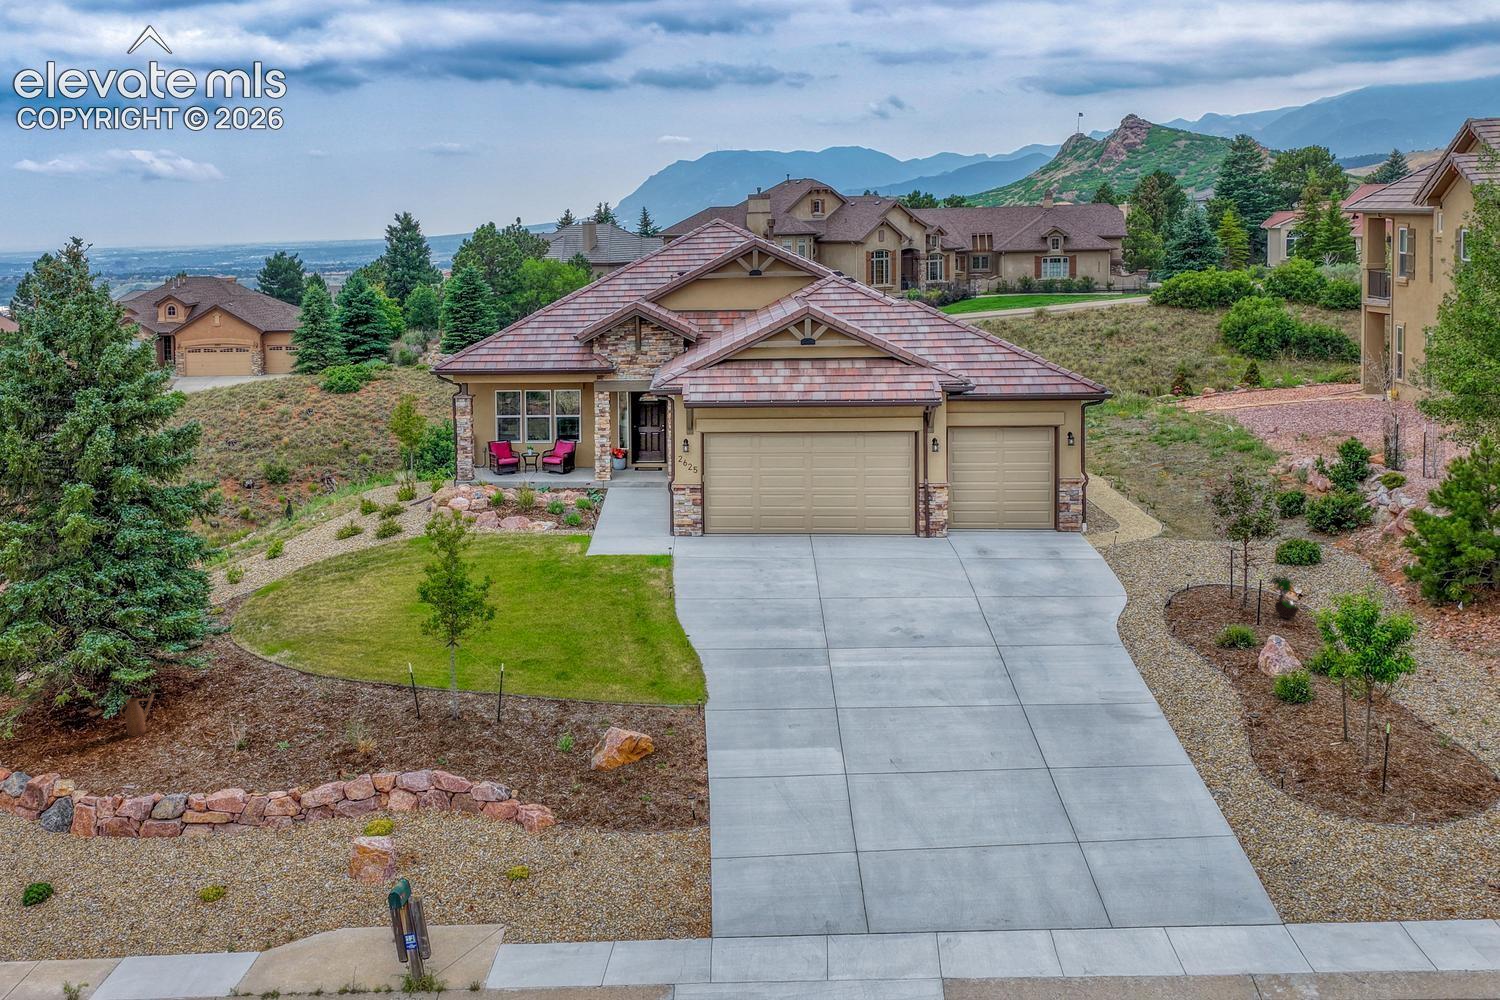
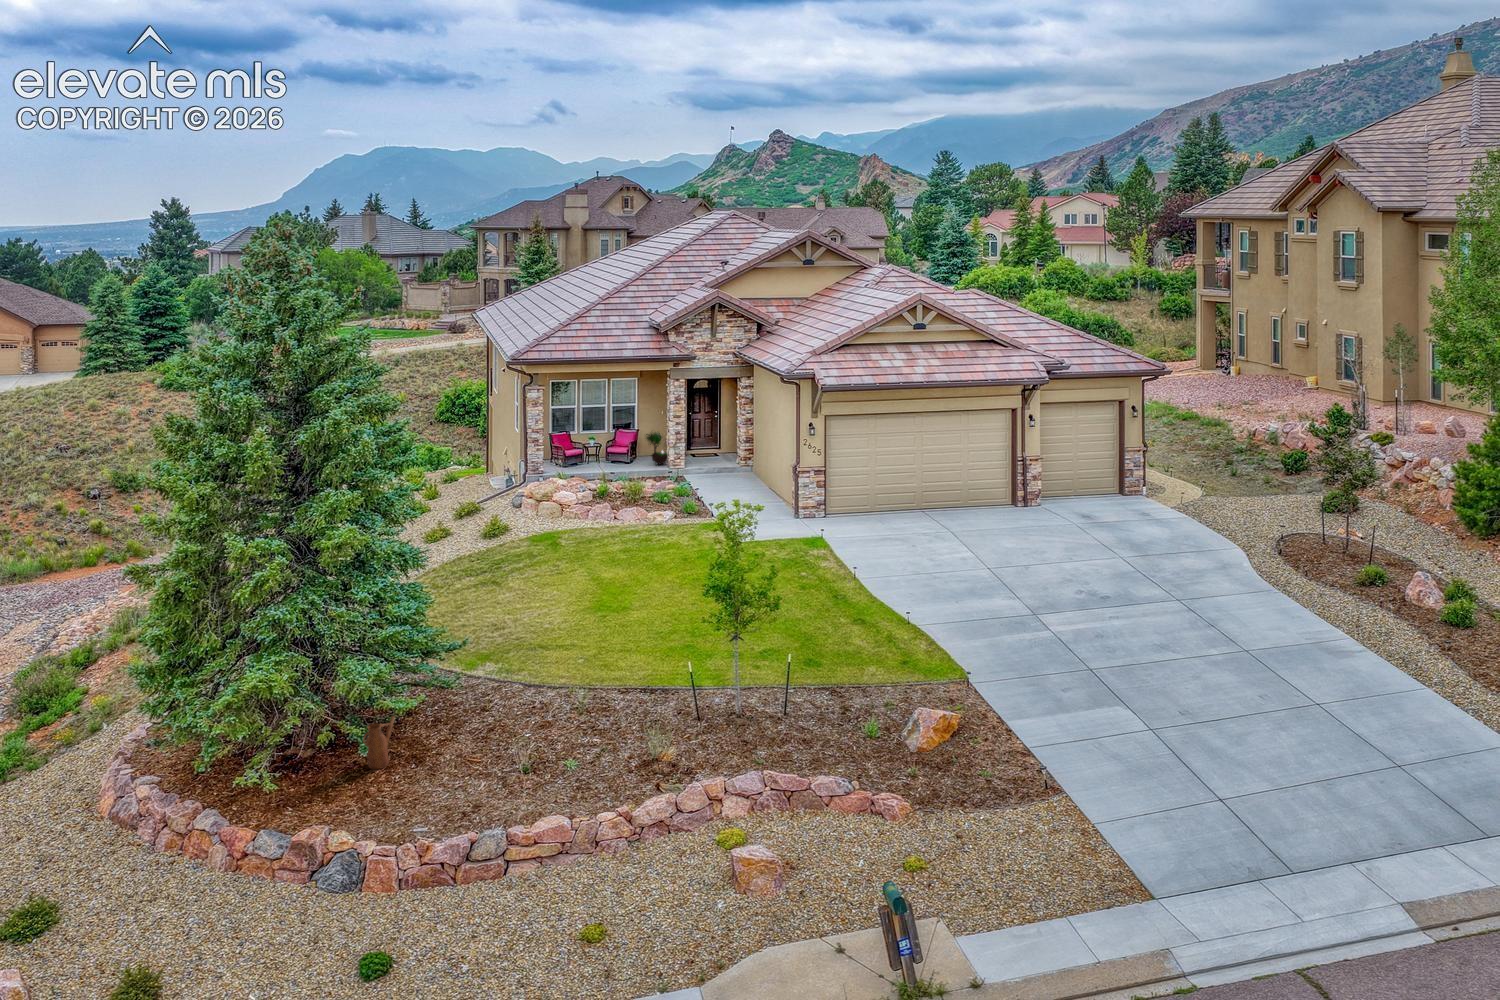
potted tree: present [1271,576,1298,618] -> present [646,432,668,465]

